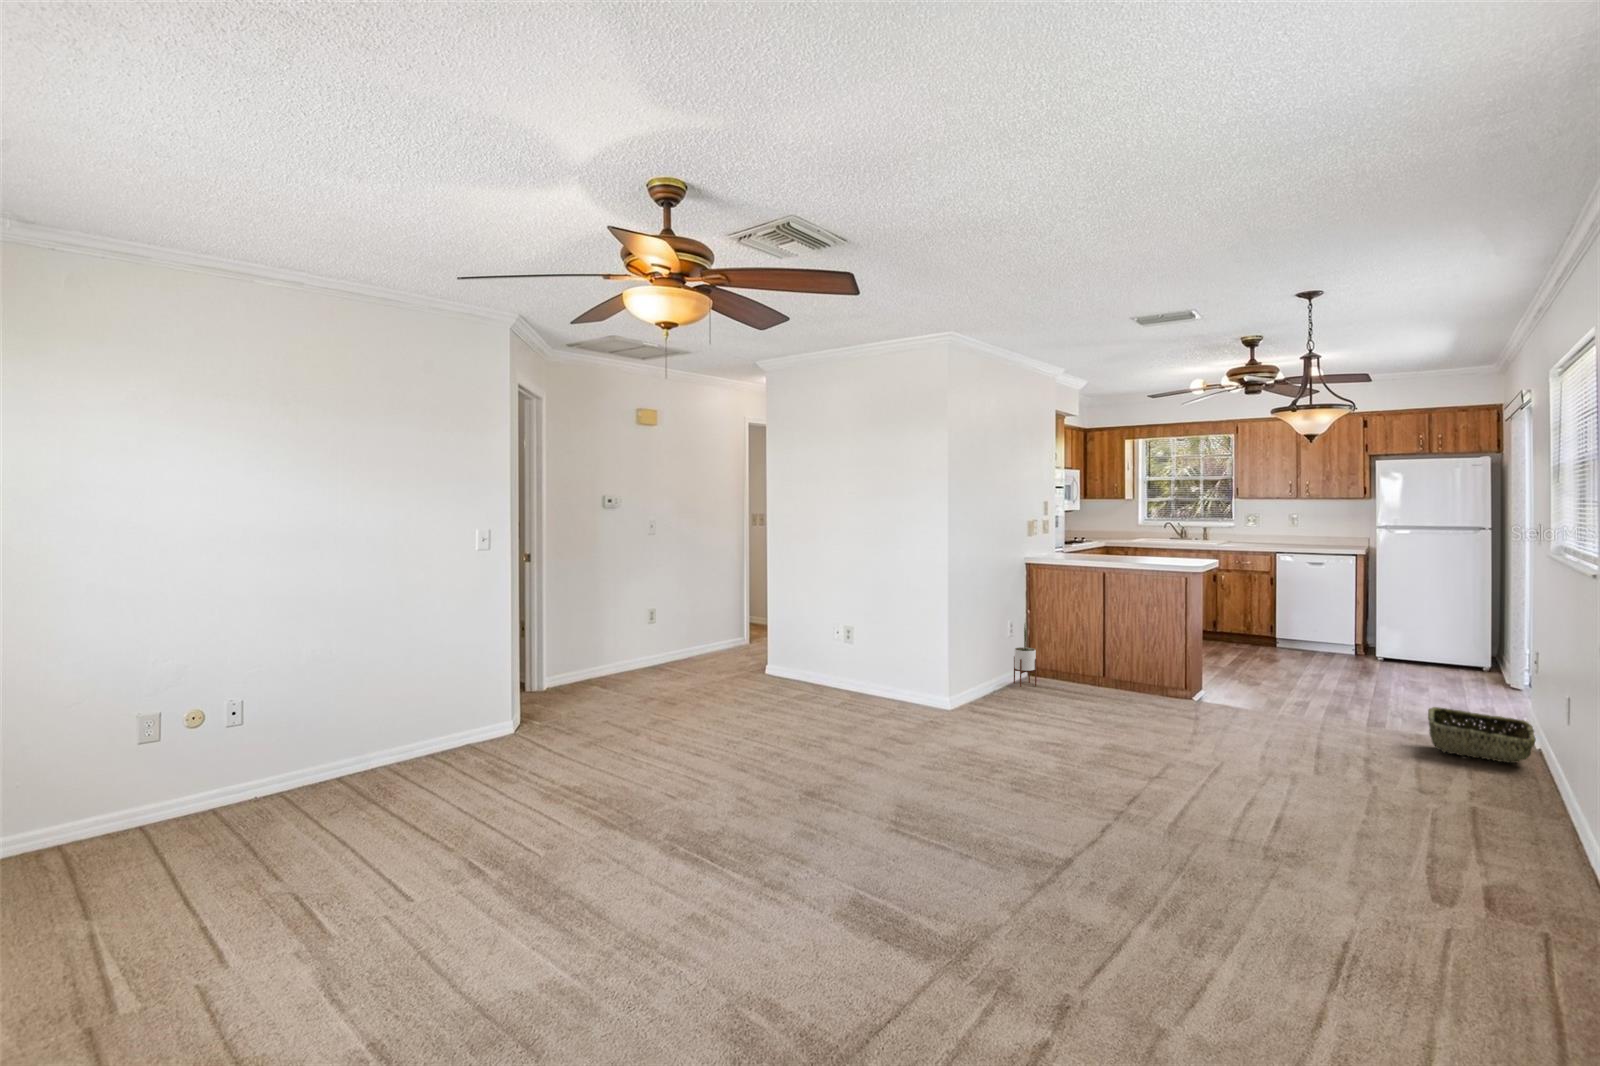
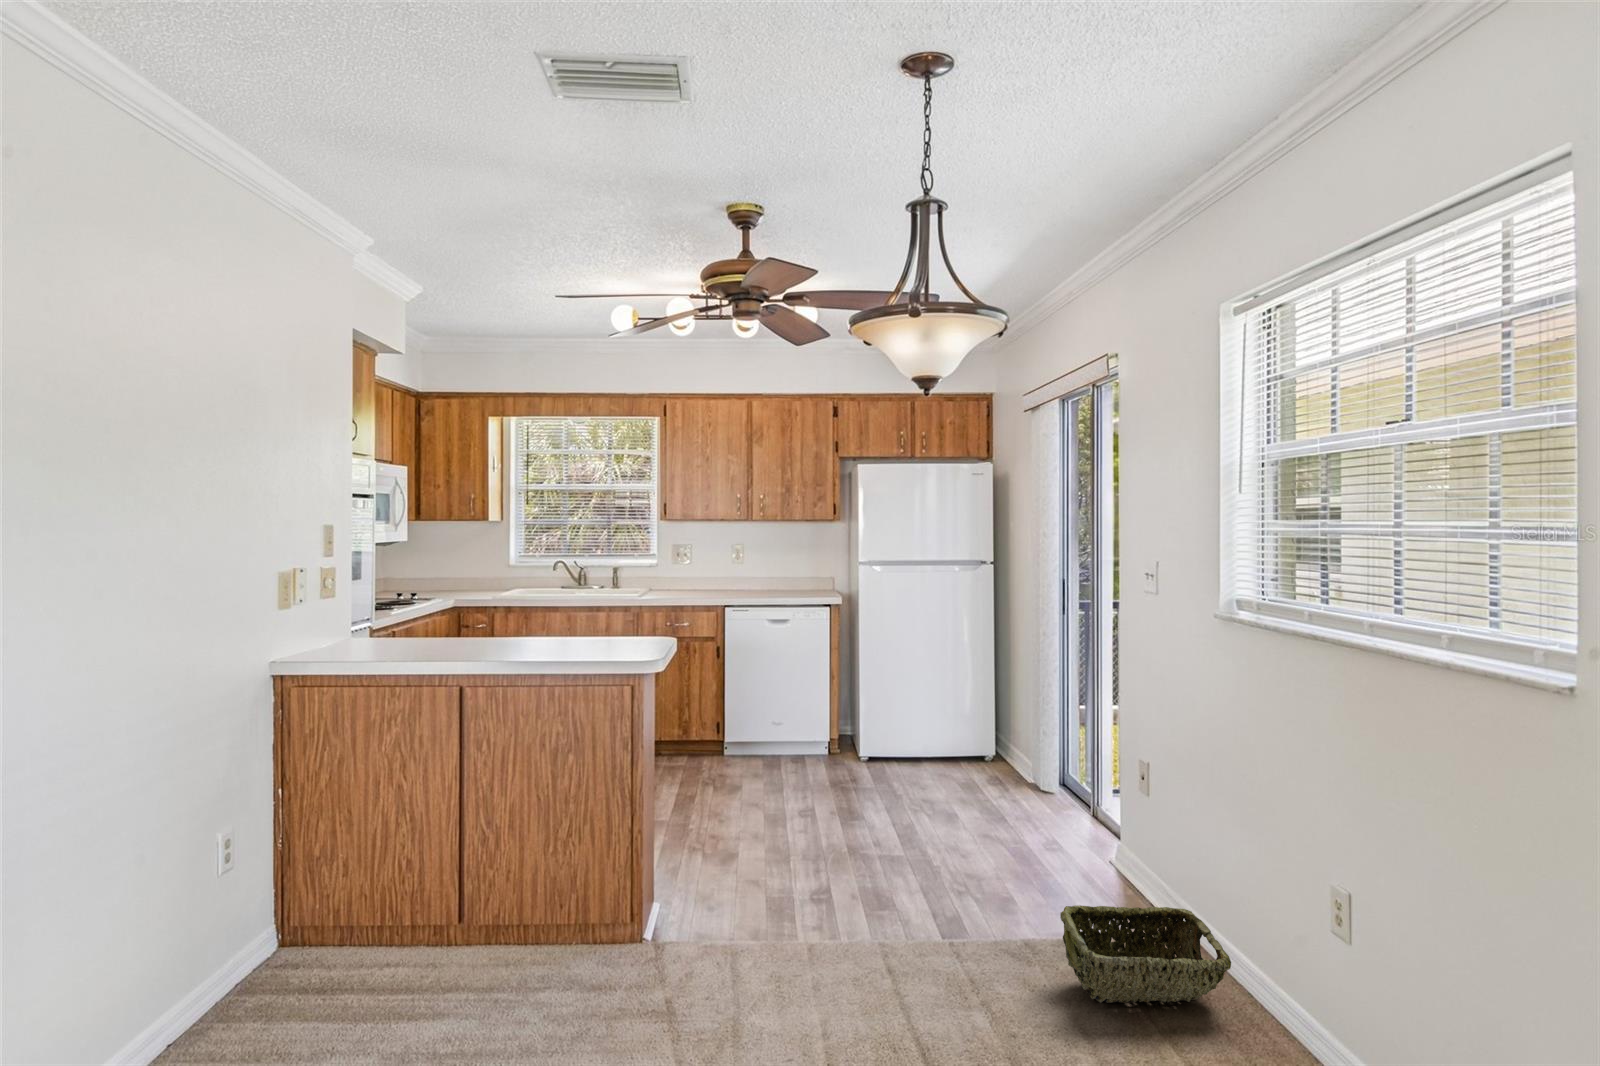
potted plant: present [1014,623,1037,687] -> none [232,817,295,1009]

